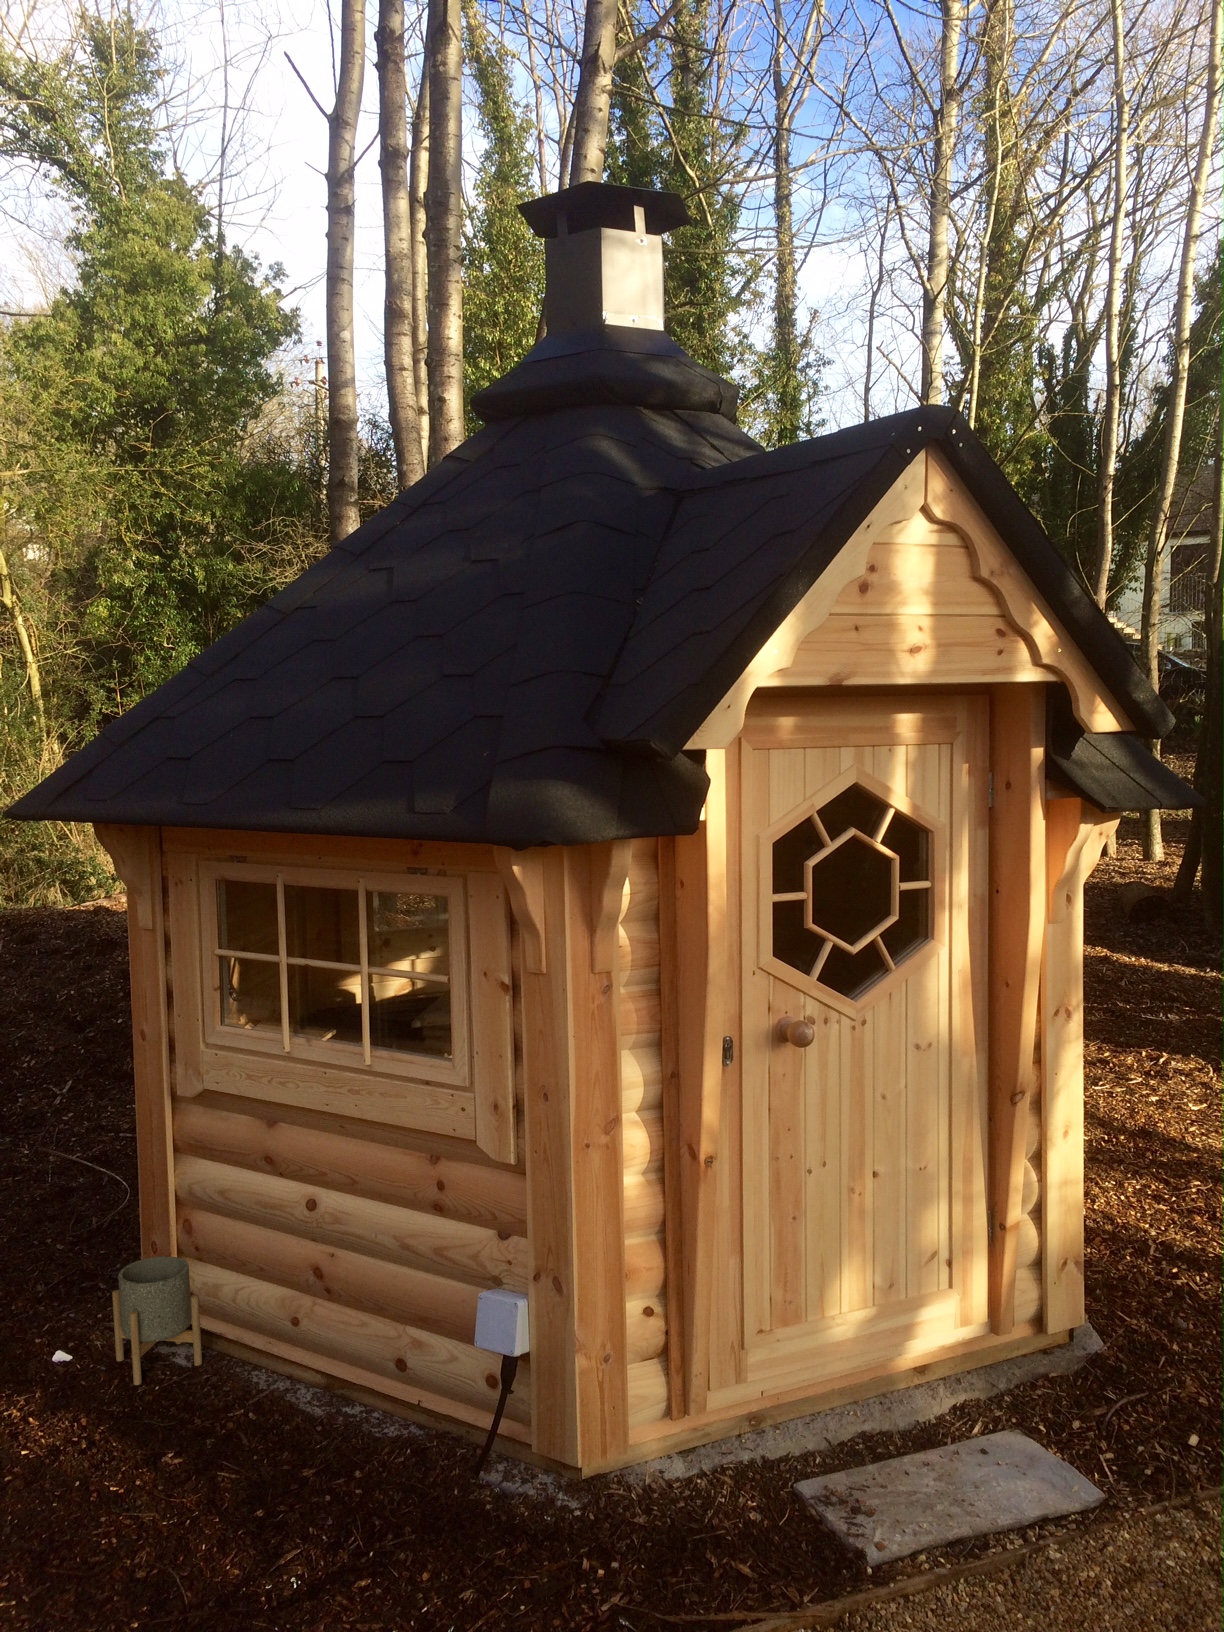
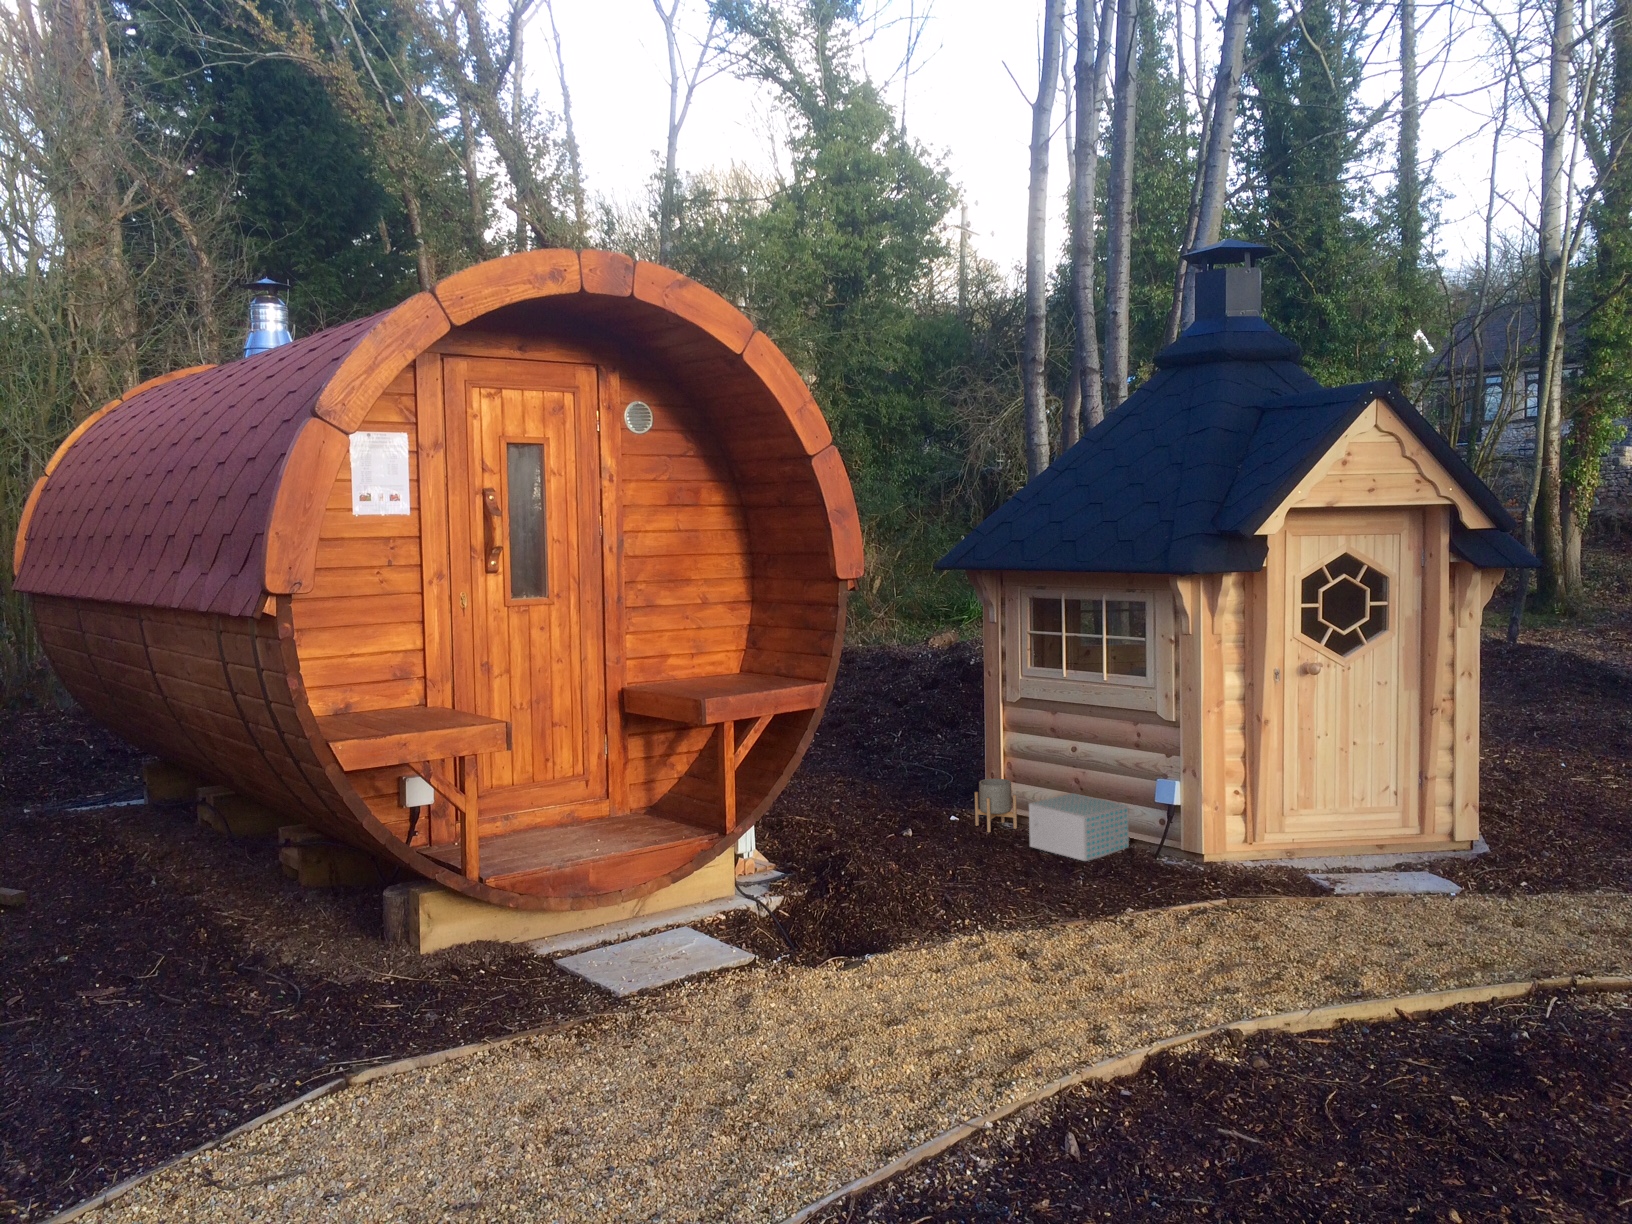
storage box: none [201,1299,424,1499] -> present [1029,793,1129,861]

